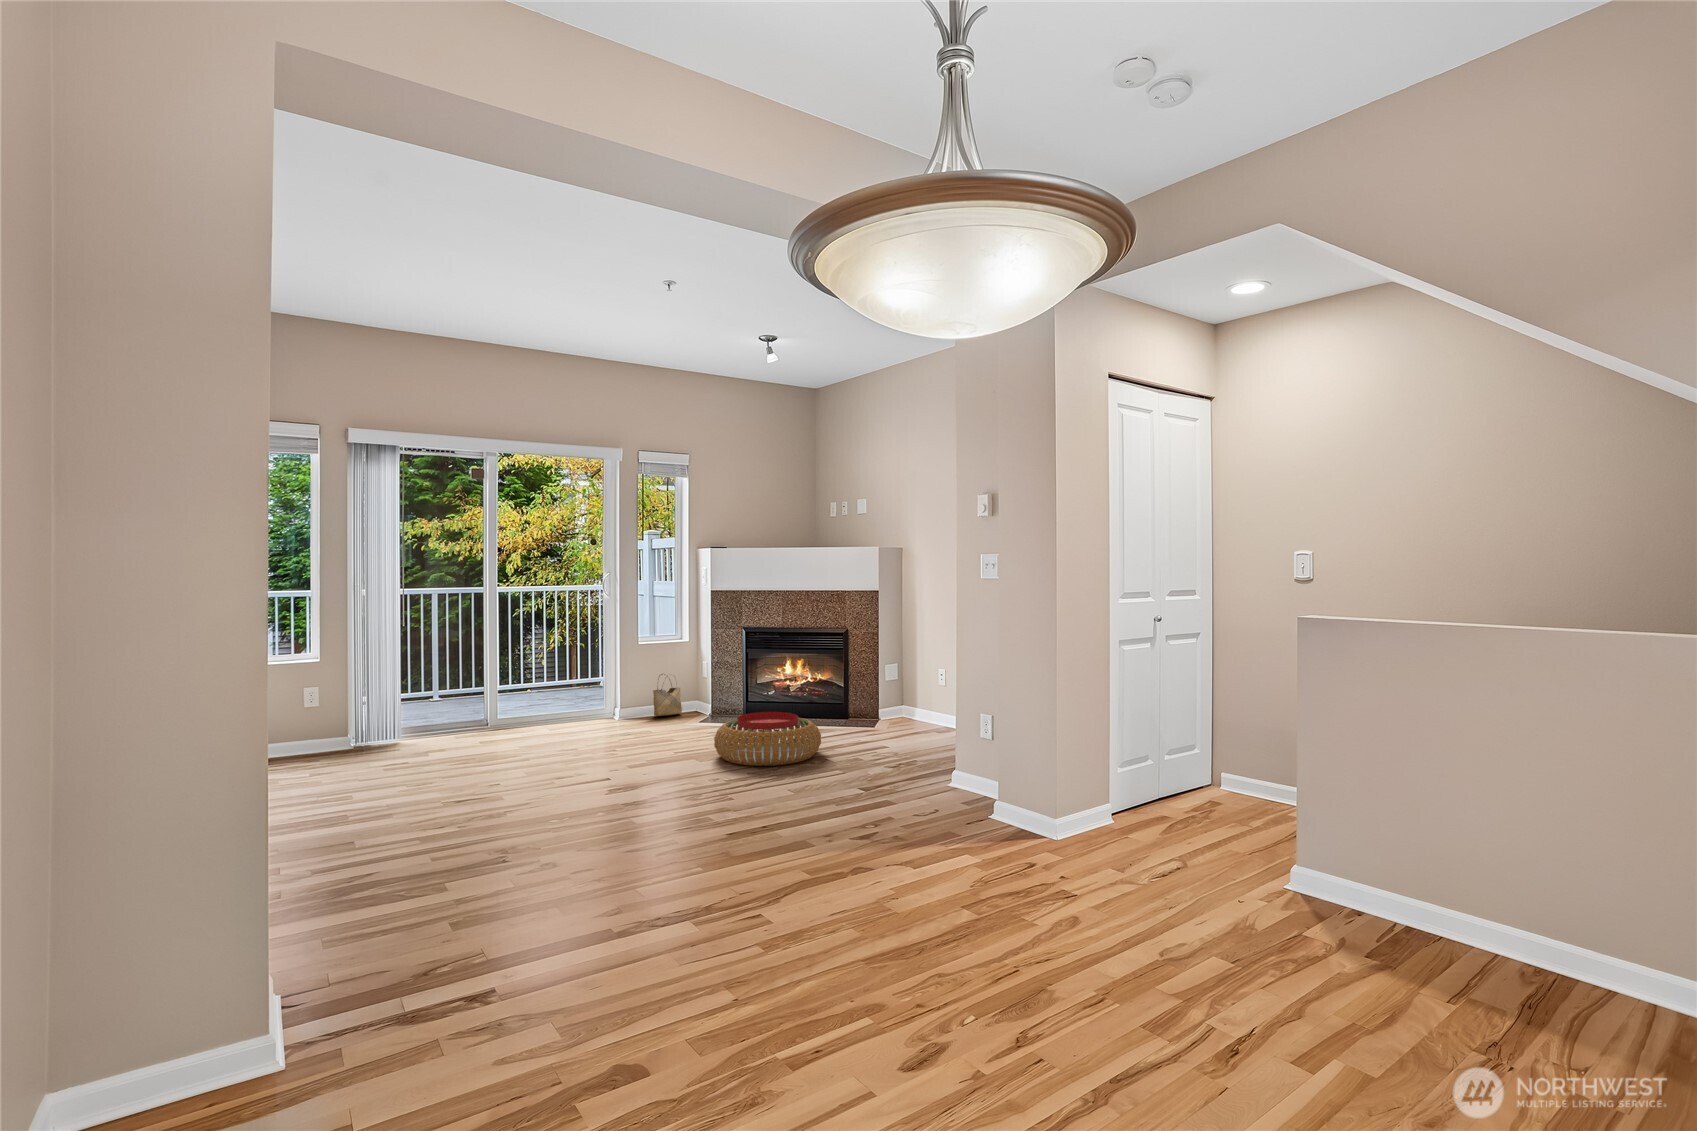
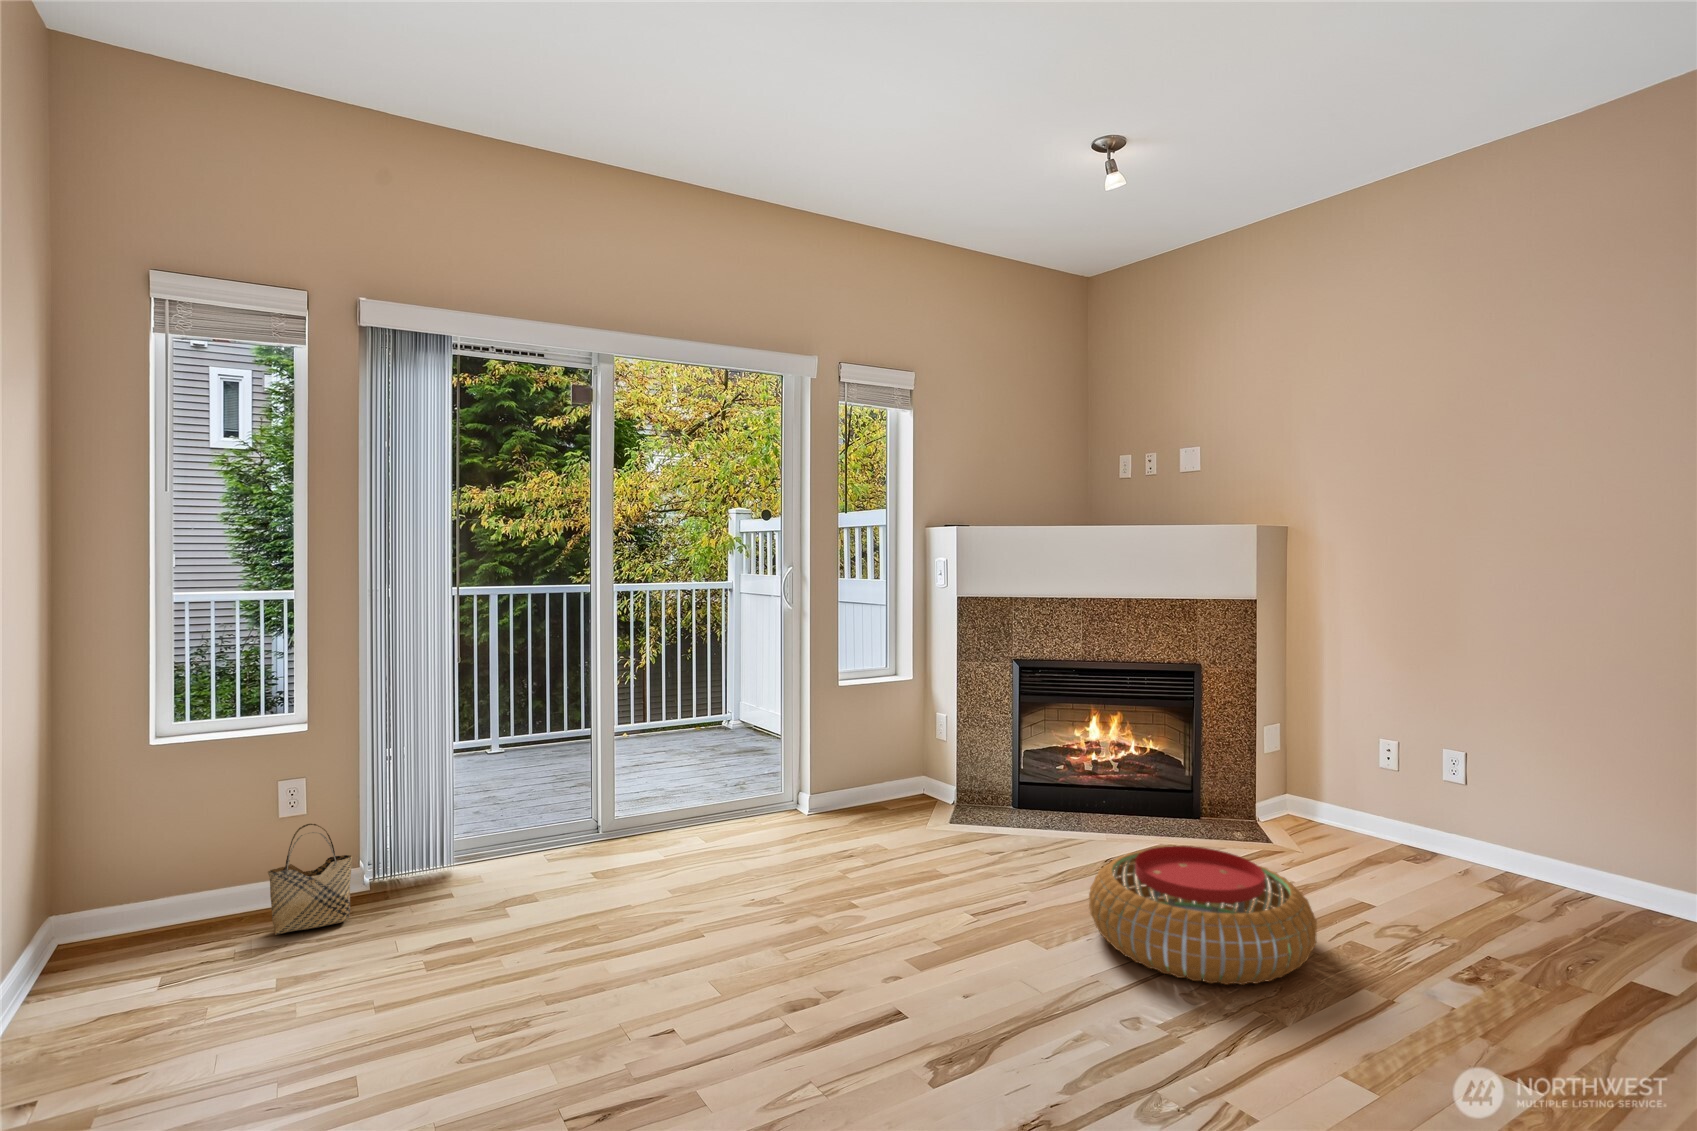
woven basket: present [653,674,682,716] -> present [267,824,352,935]

